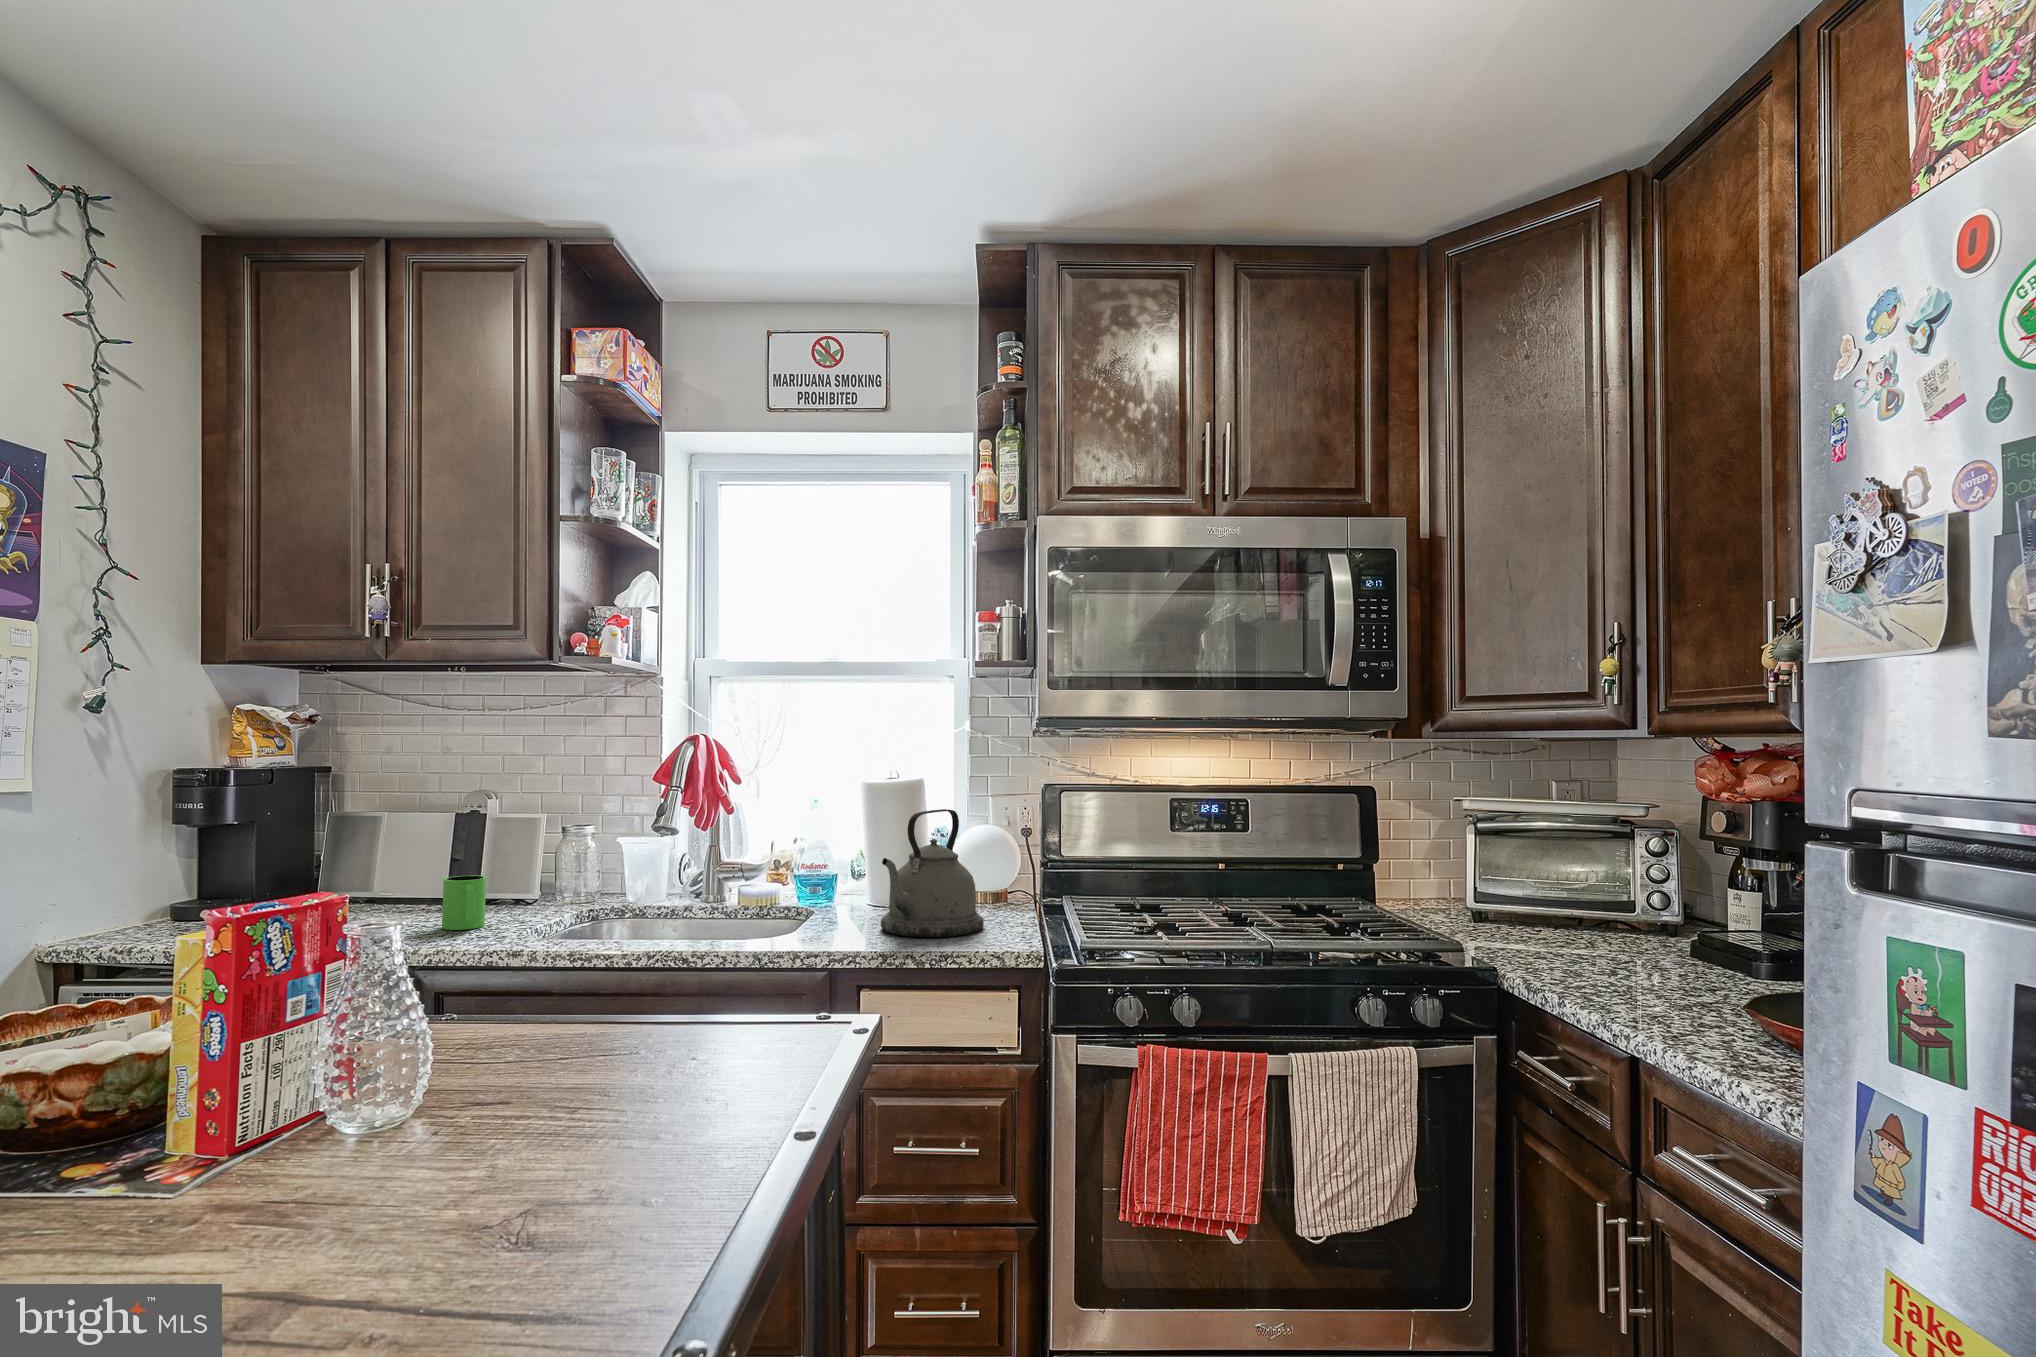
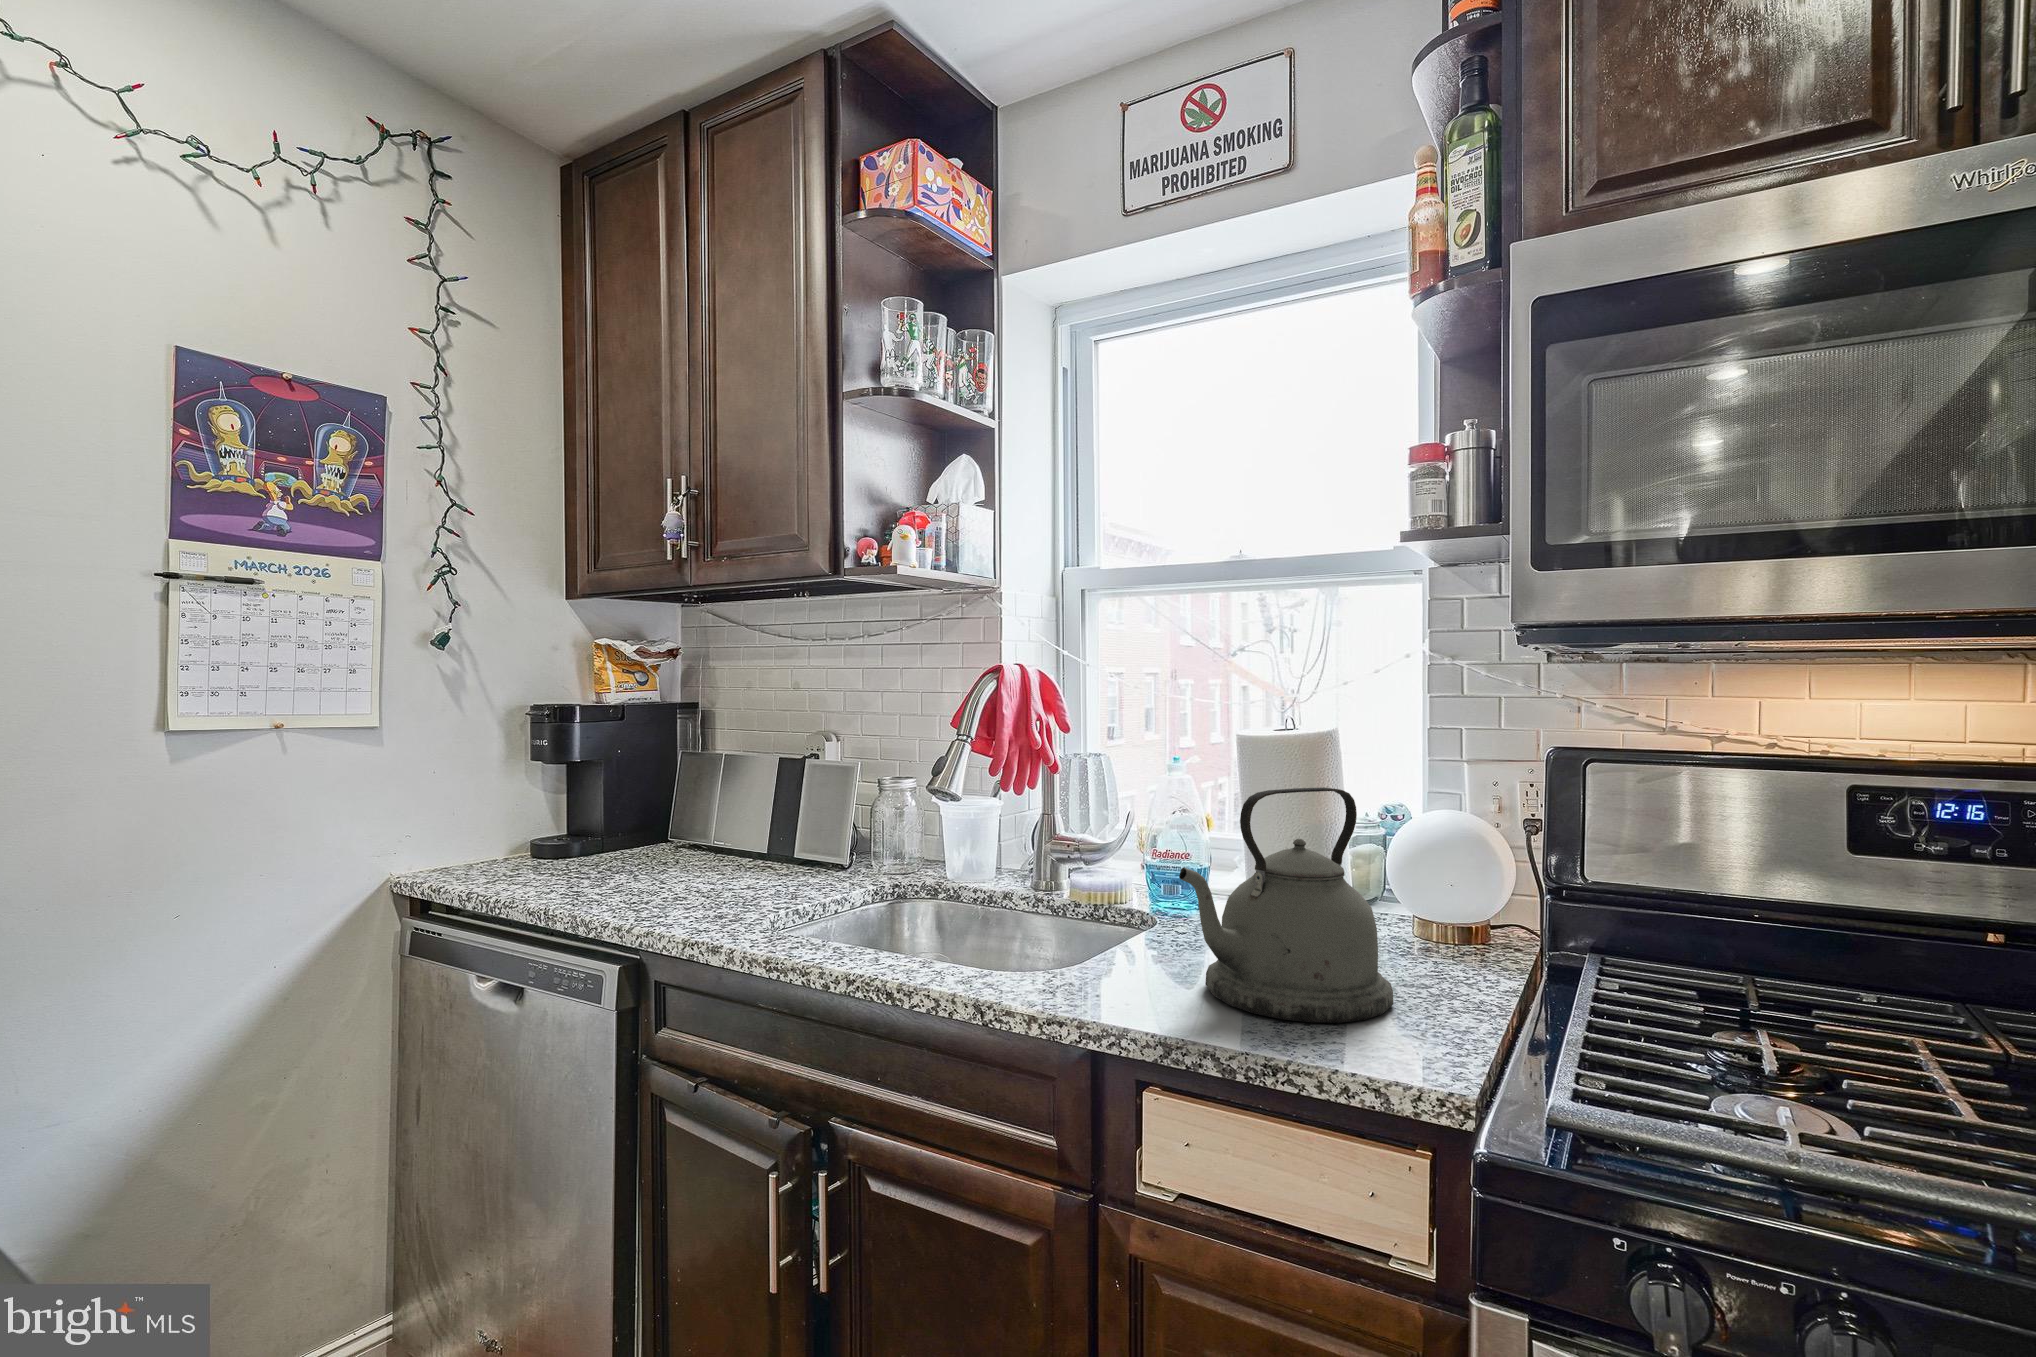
mug: present [442,875,486,930] -> none [714,832,762,898]

